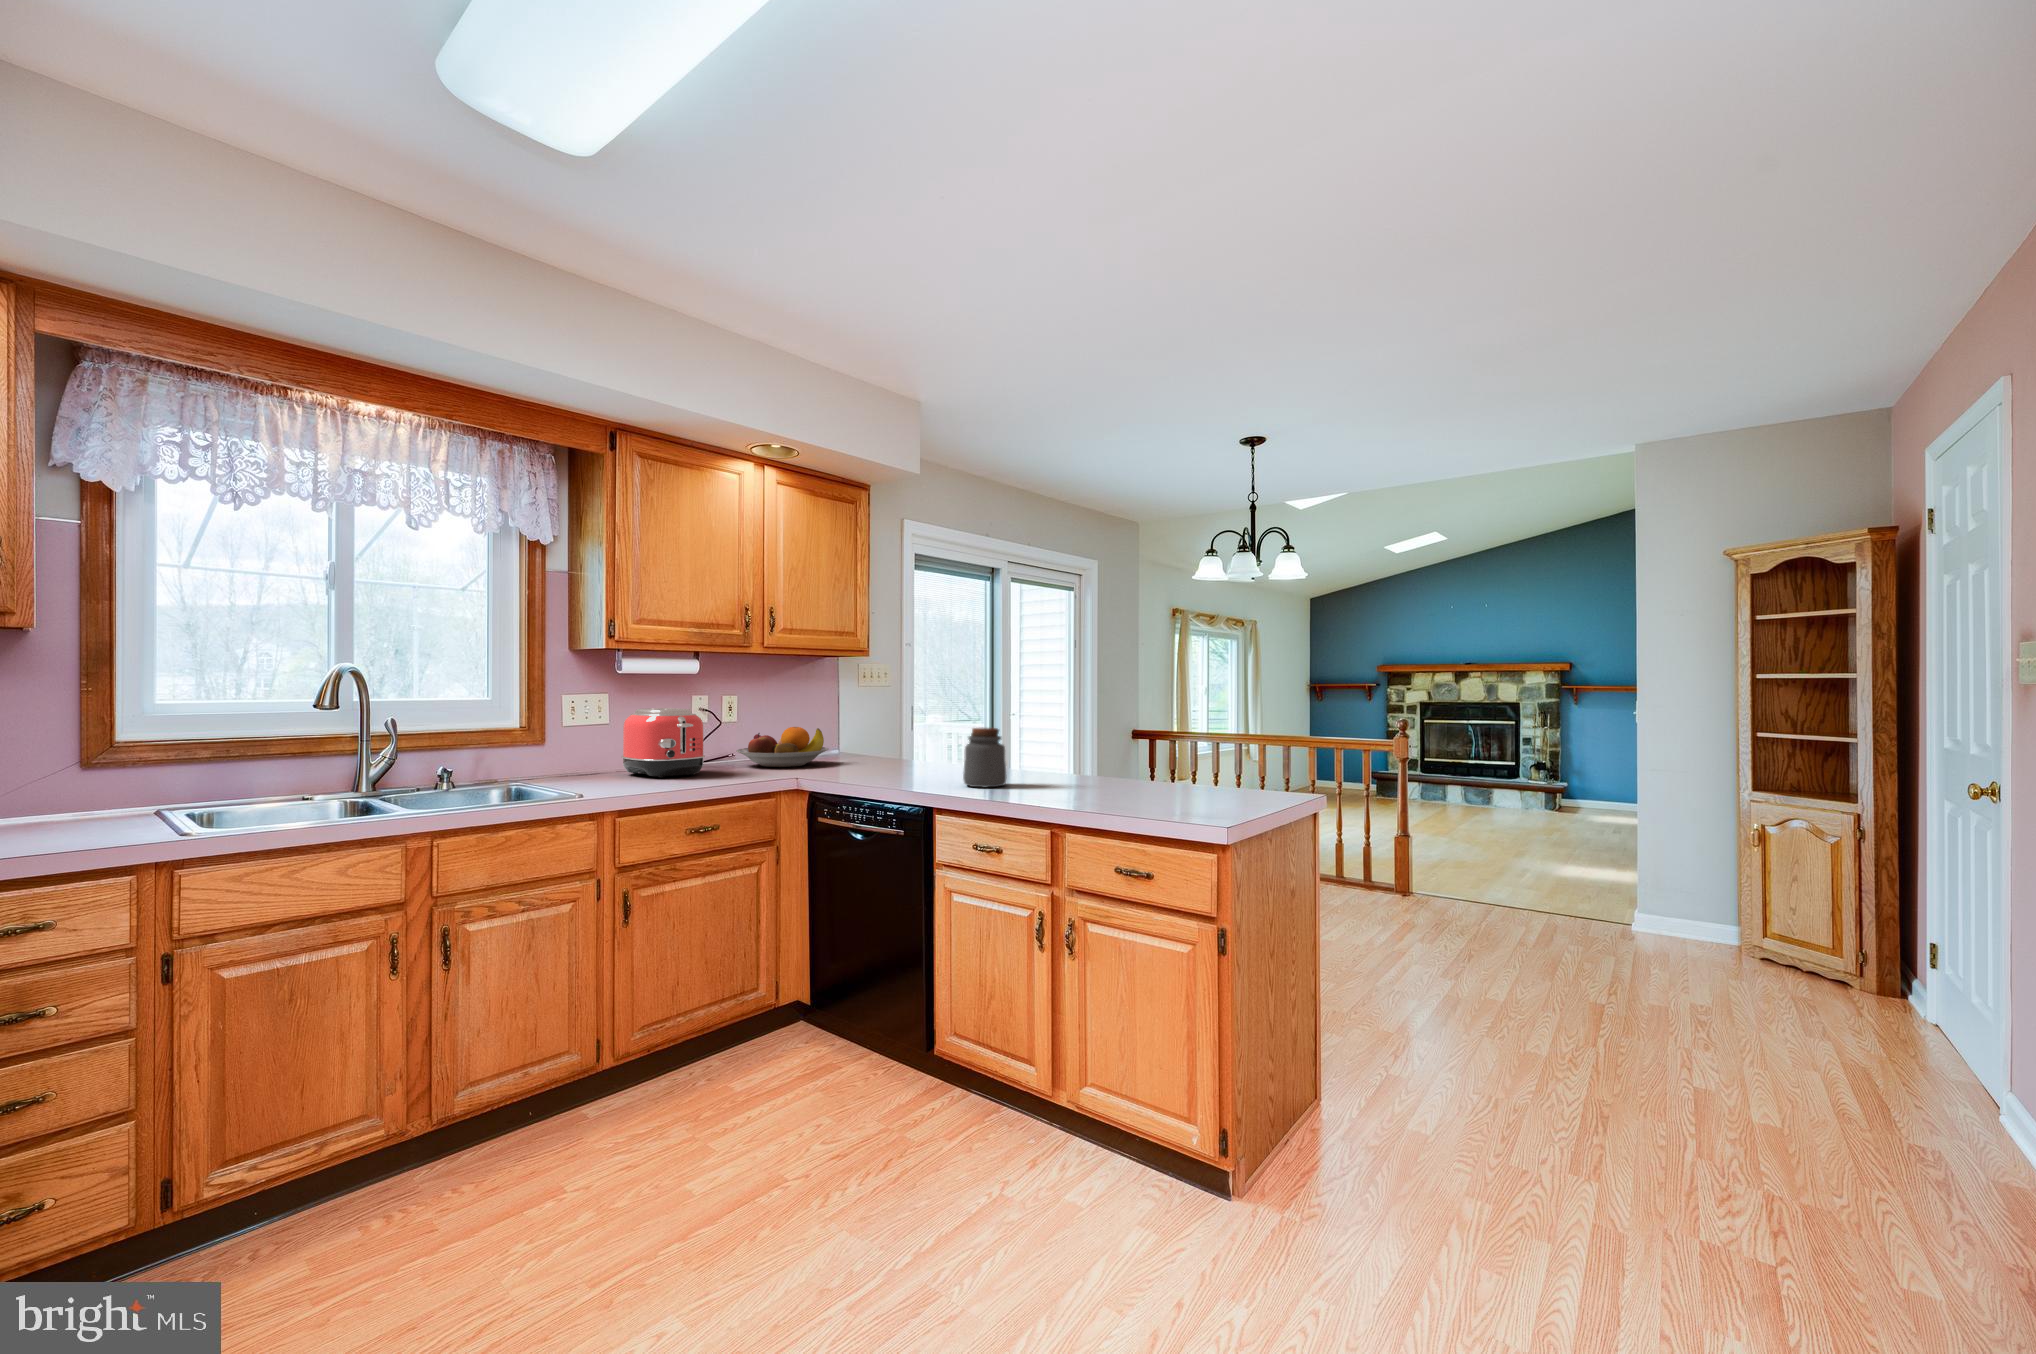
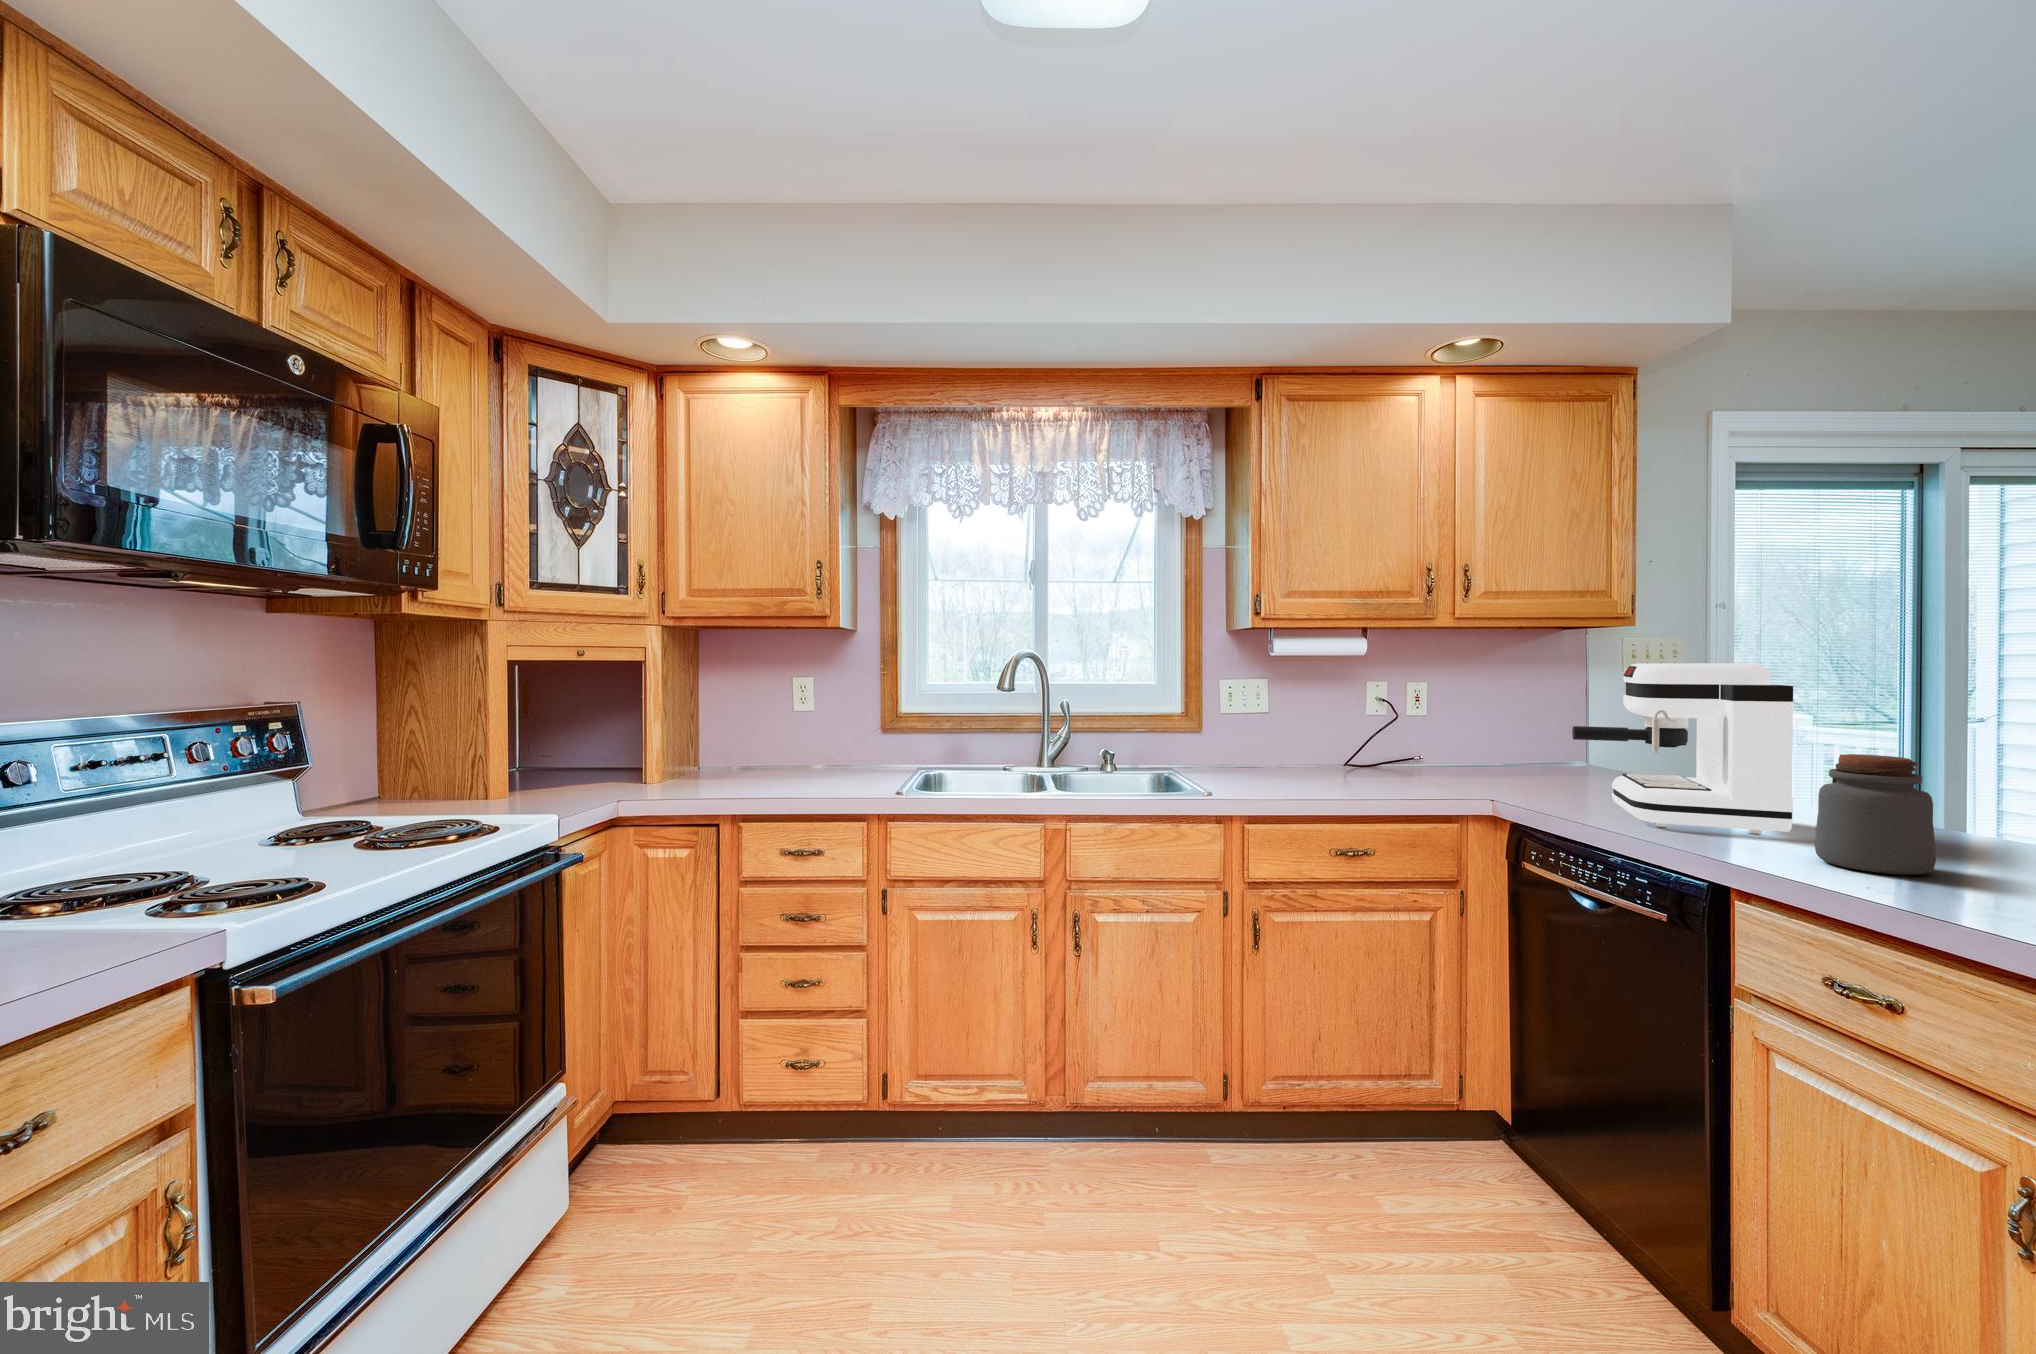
coffee maker: none [846,681,953,781] -> present [1572,663,1793,834]
toaster: present [622,708,705,778] -> none [1282,695,1374,778]
fruit bowl: present [736,727,828,767] -> none [1424,724,1561,777]

